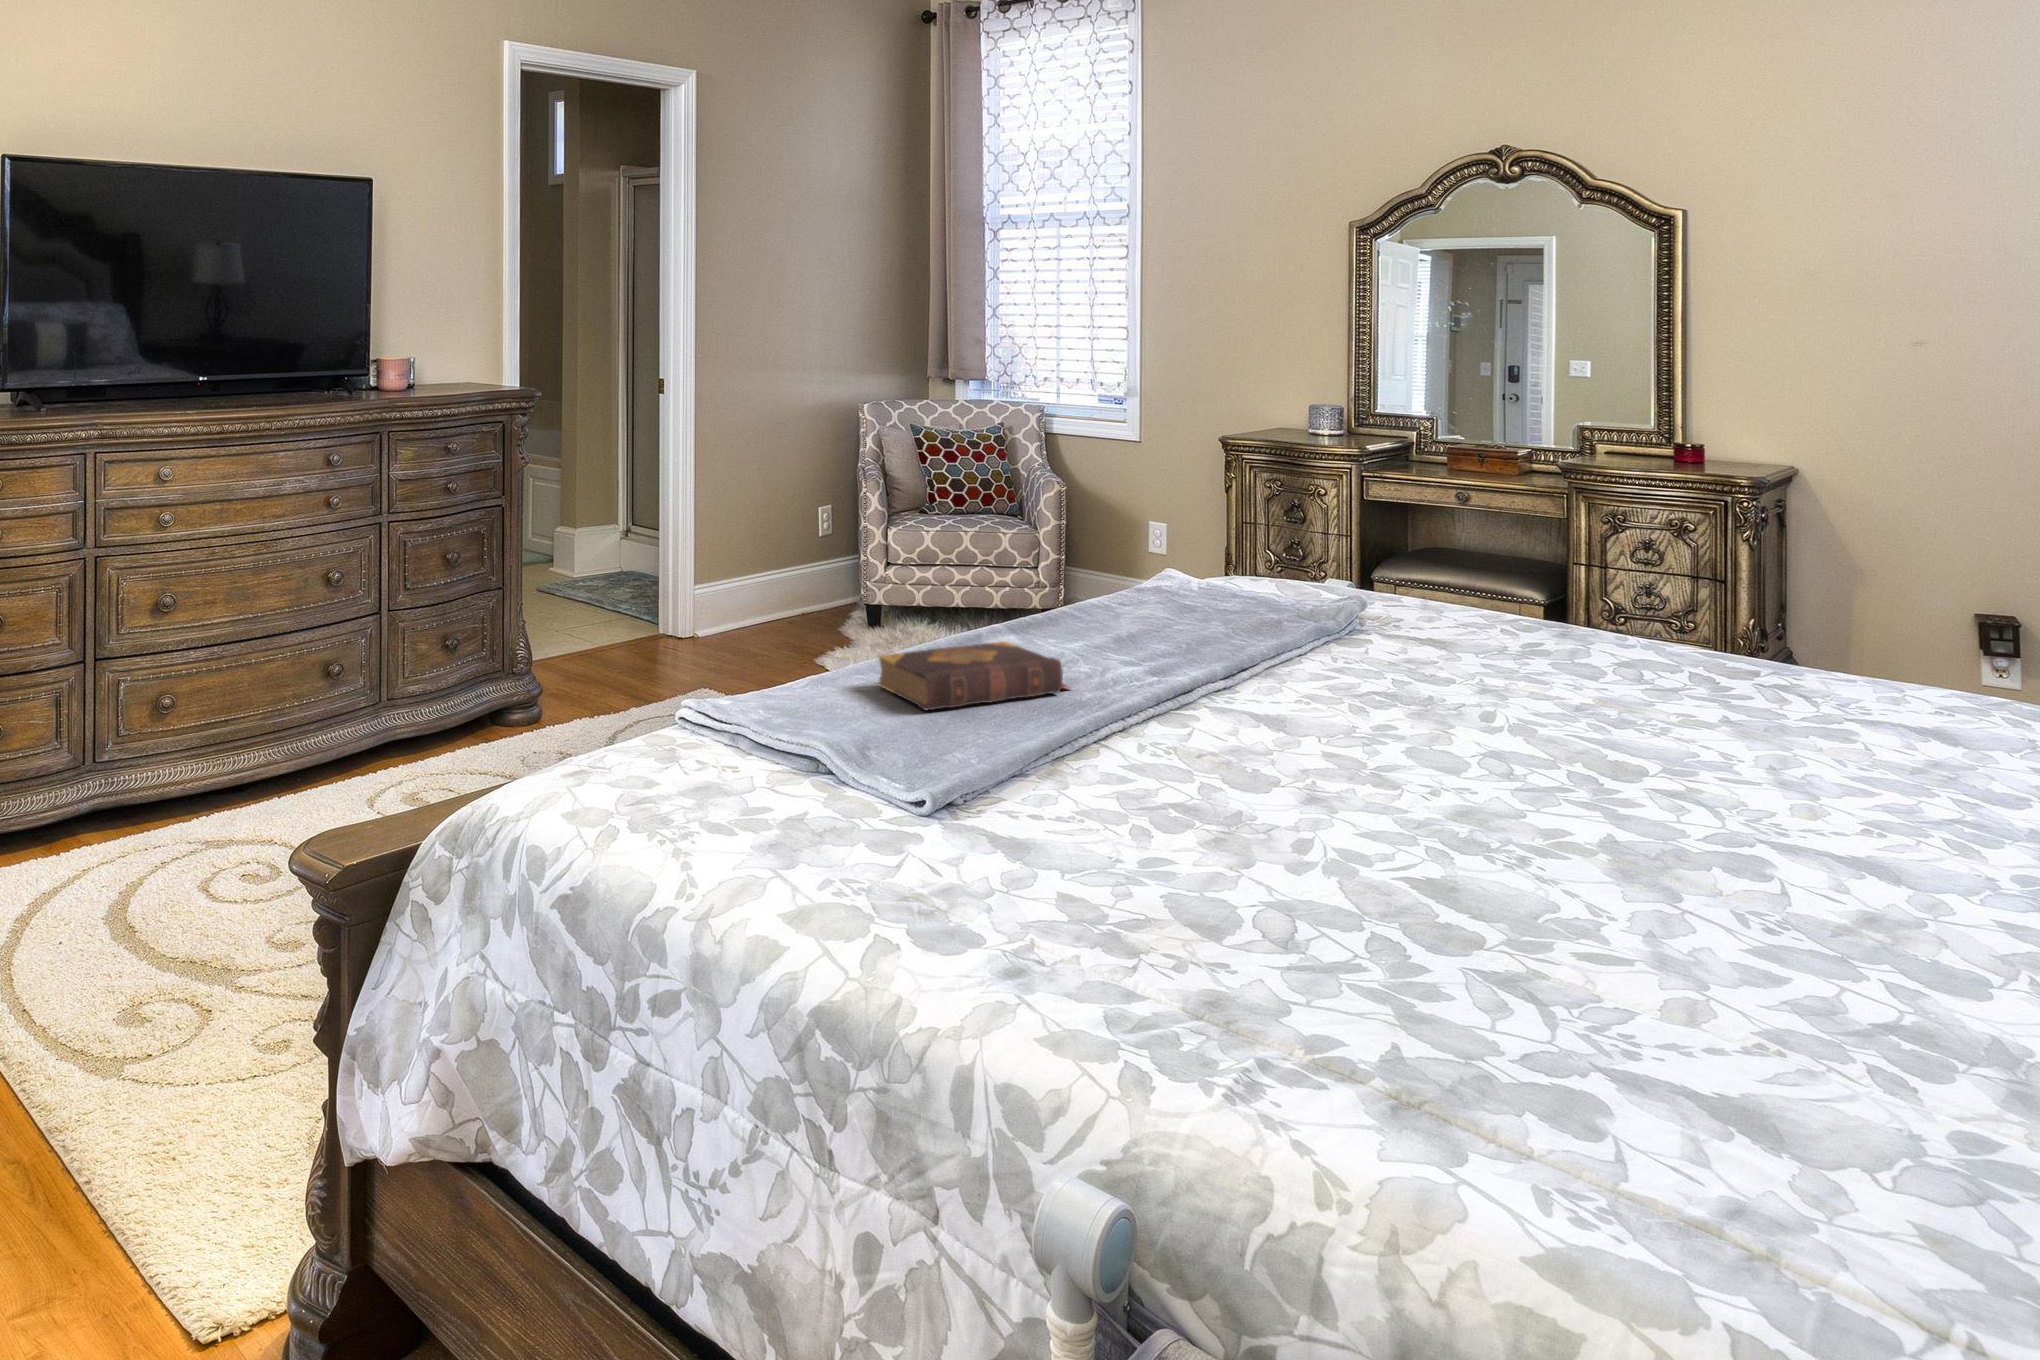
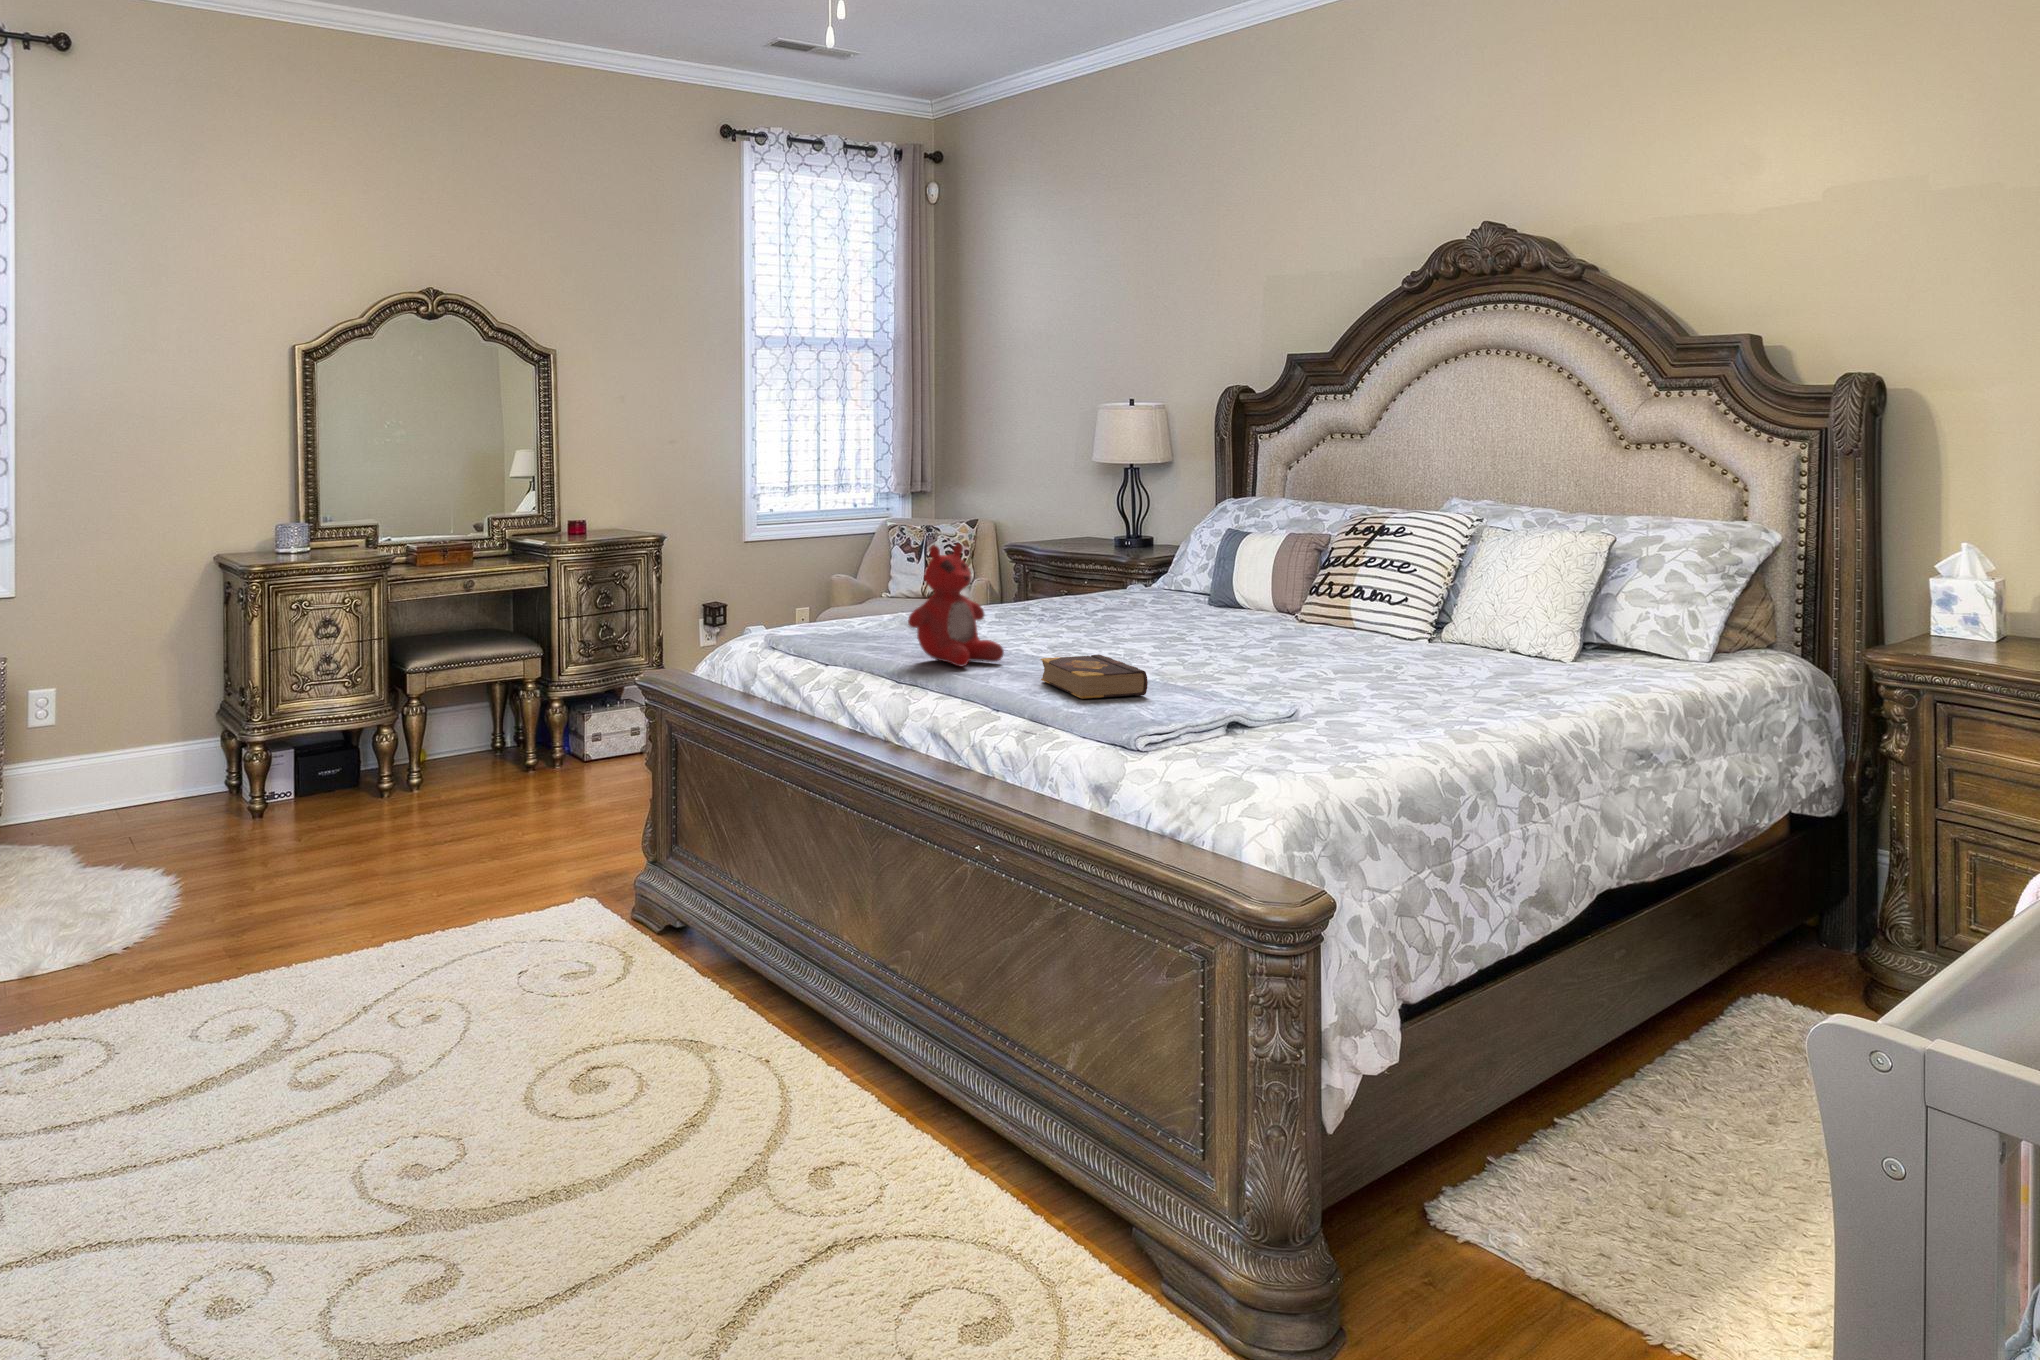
stuffed bear: none [1063,478,1195,650] -> present [908,543,1004,667]

